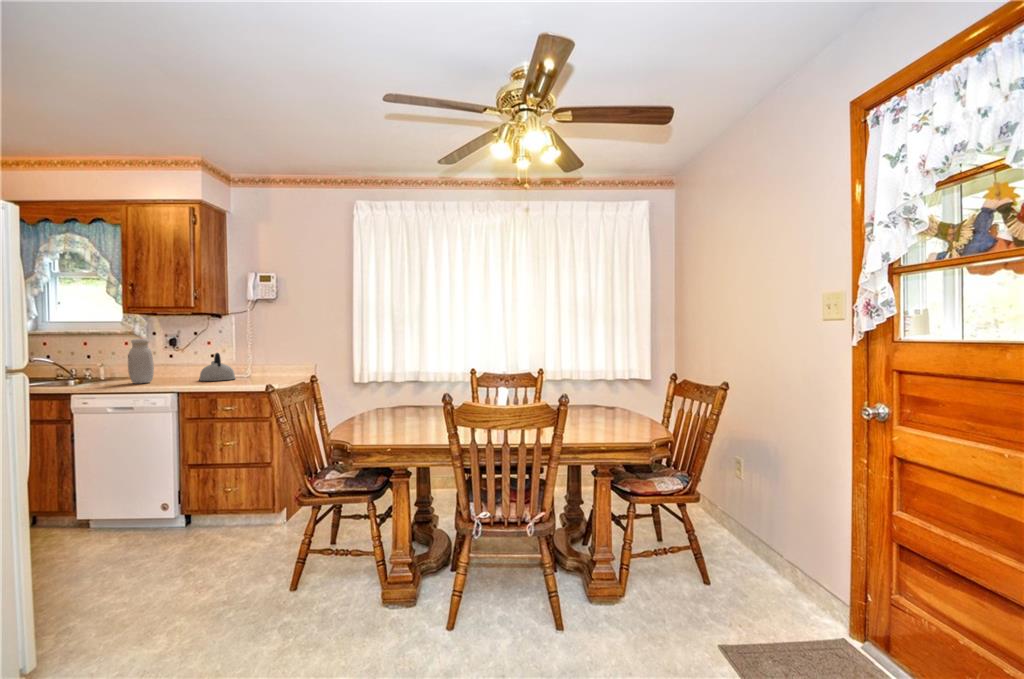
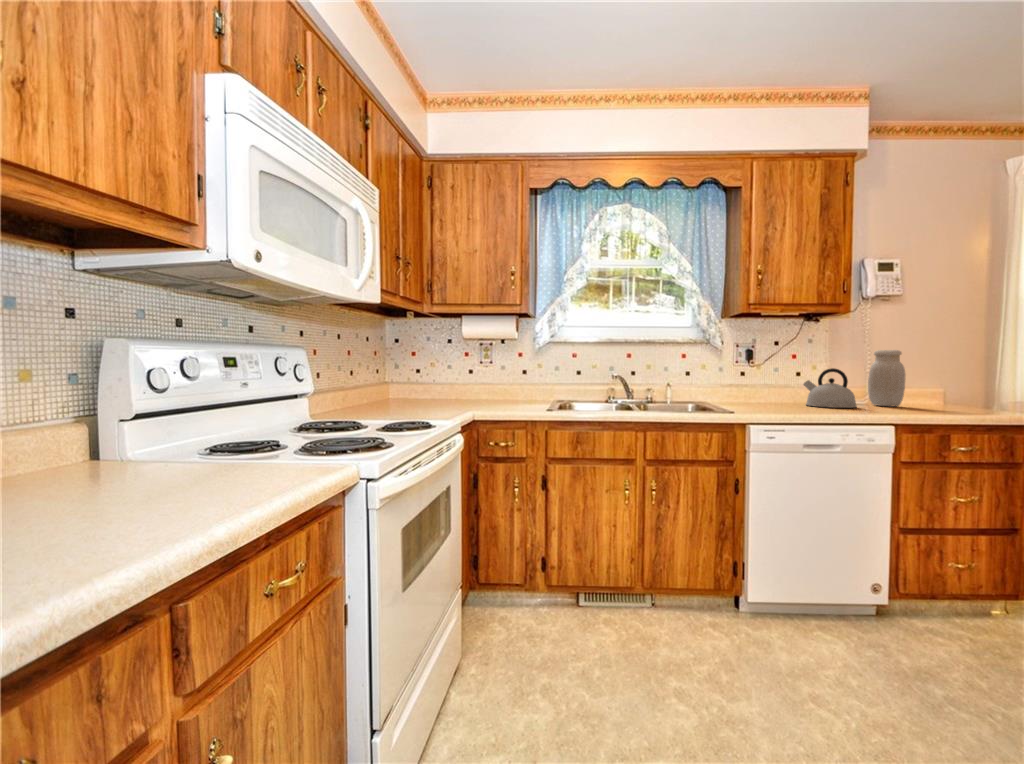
jar: present [128,339,154,384] -> present [868,350,905,407]

